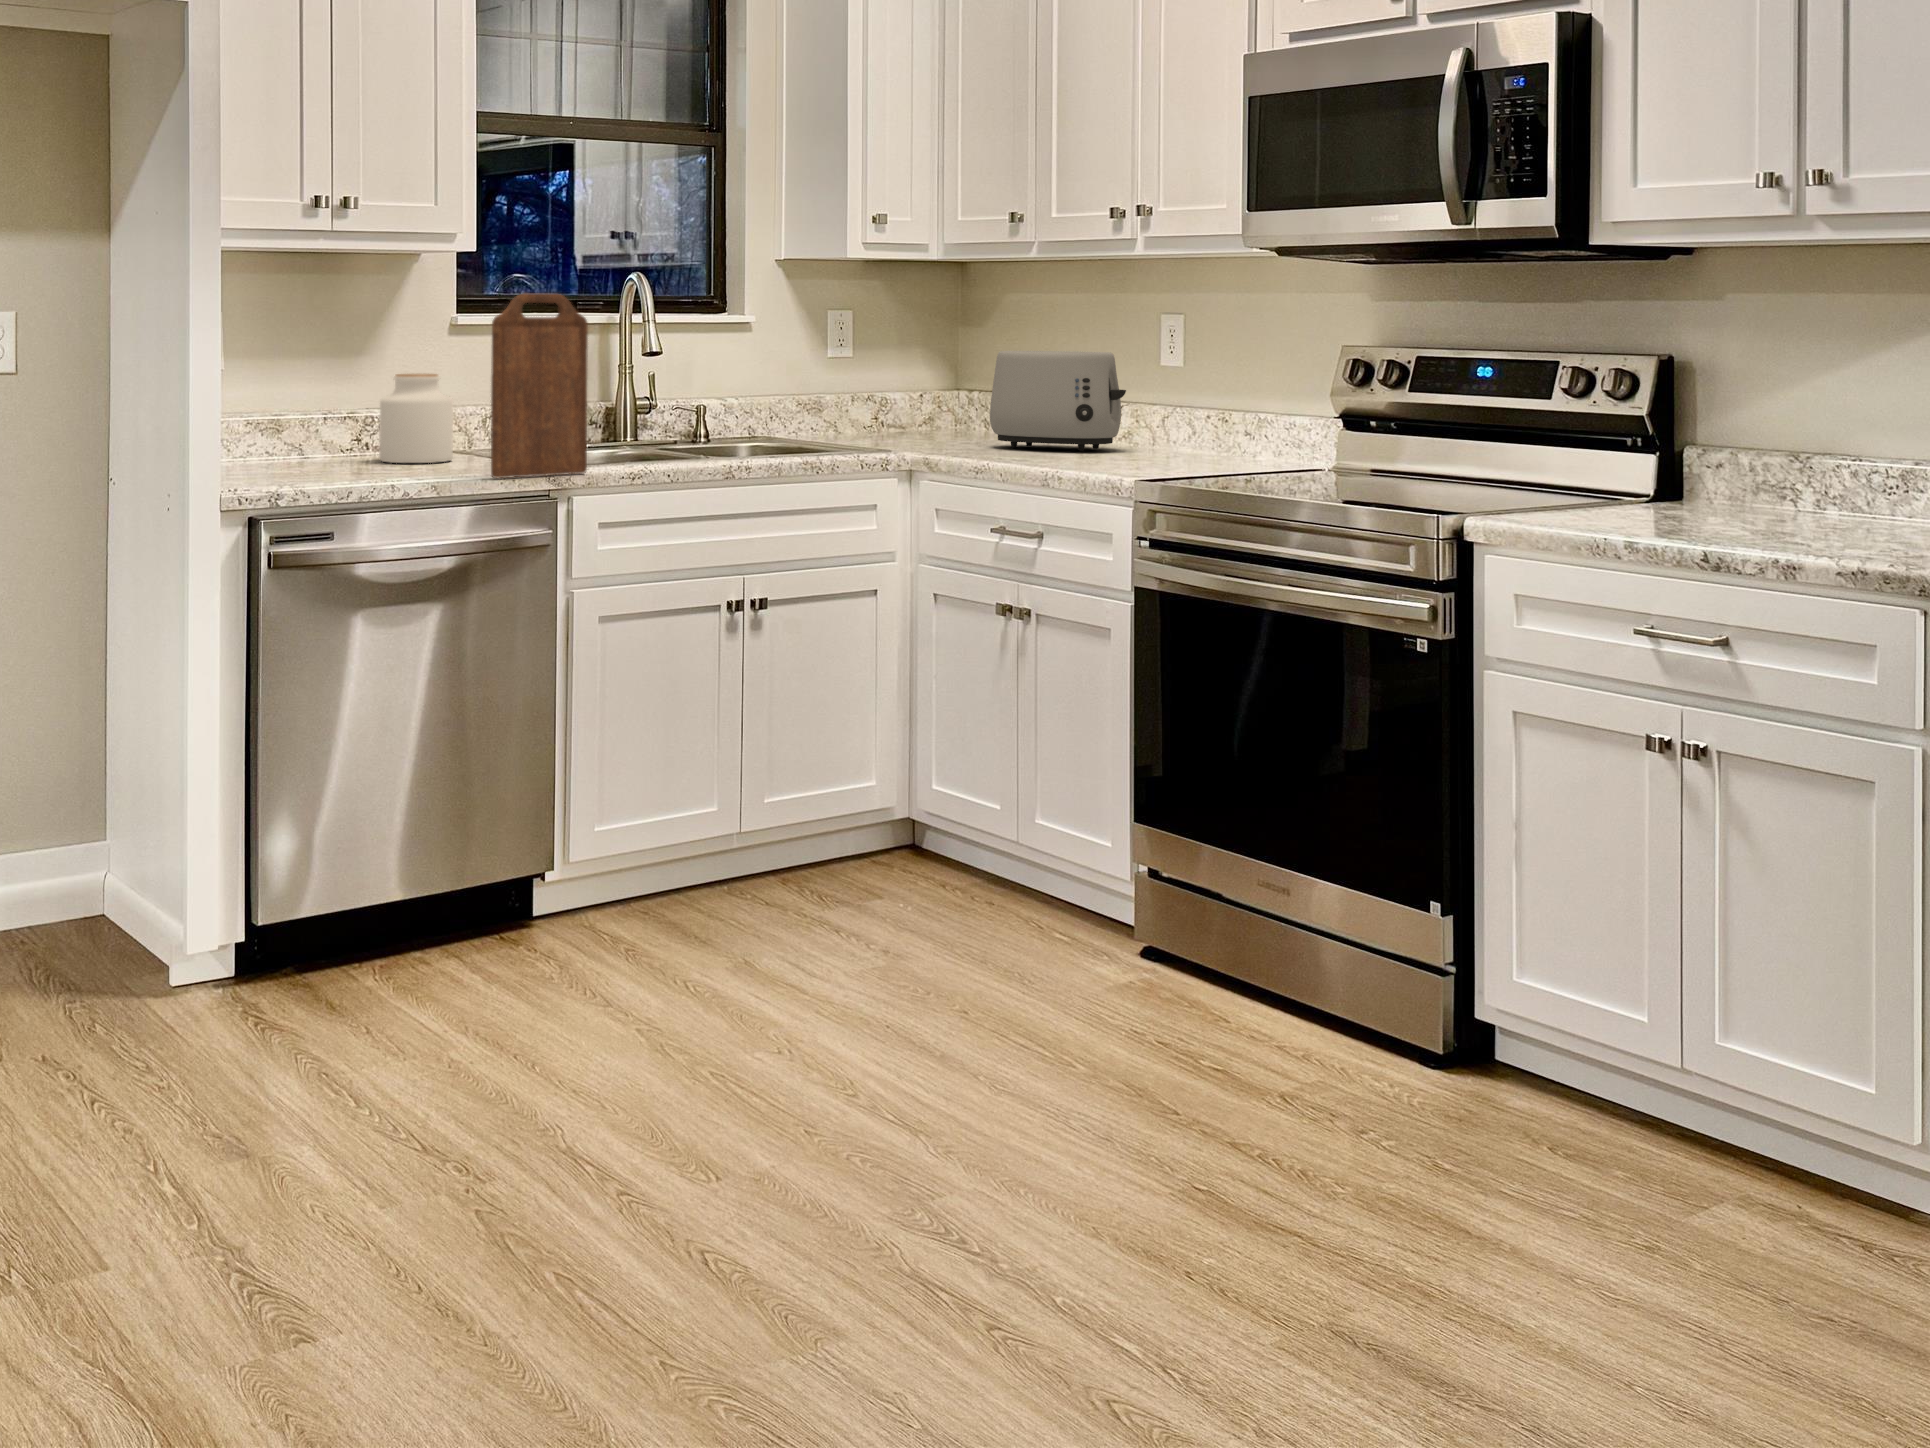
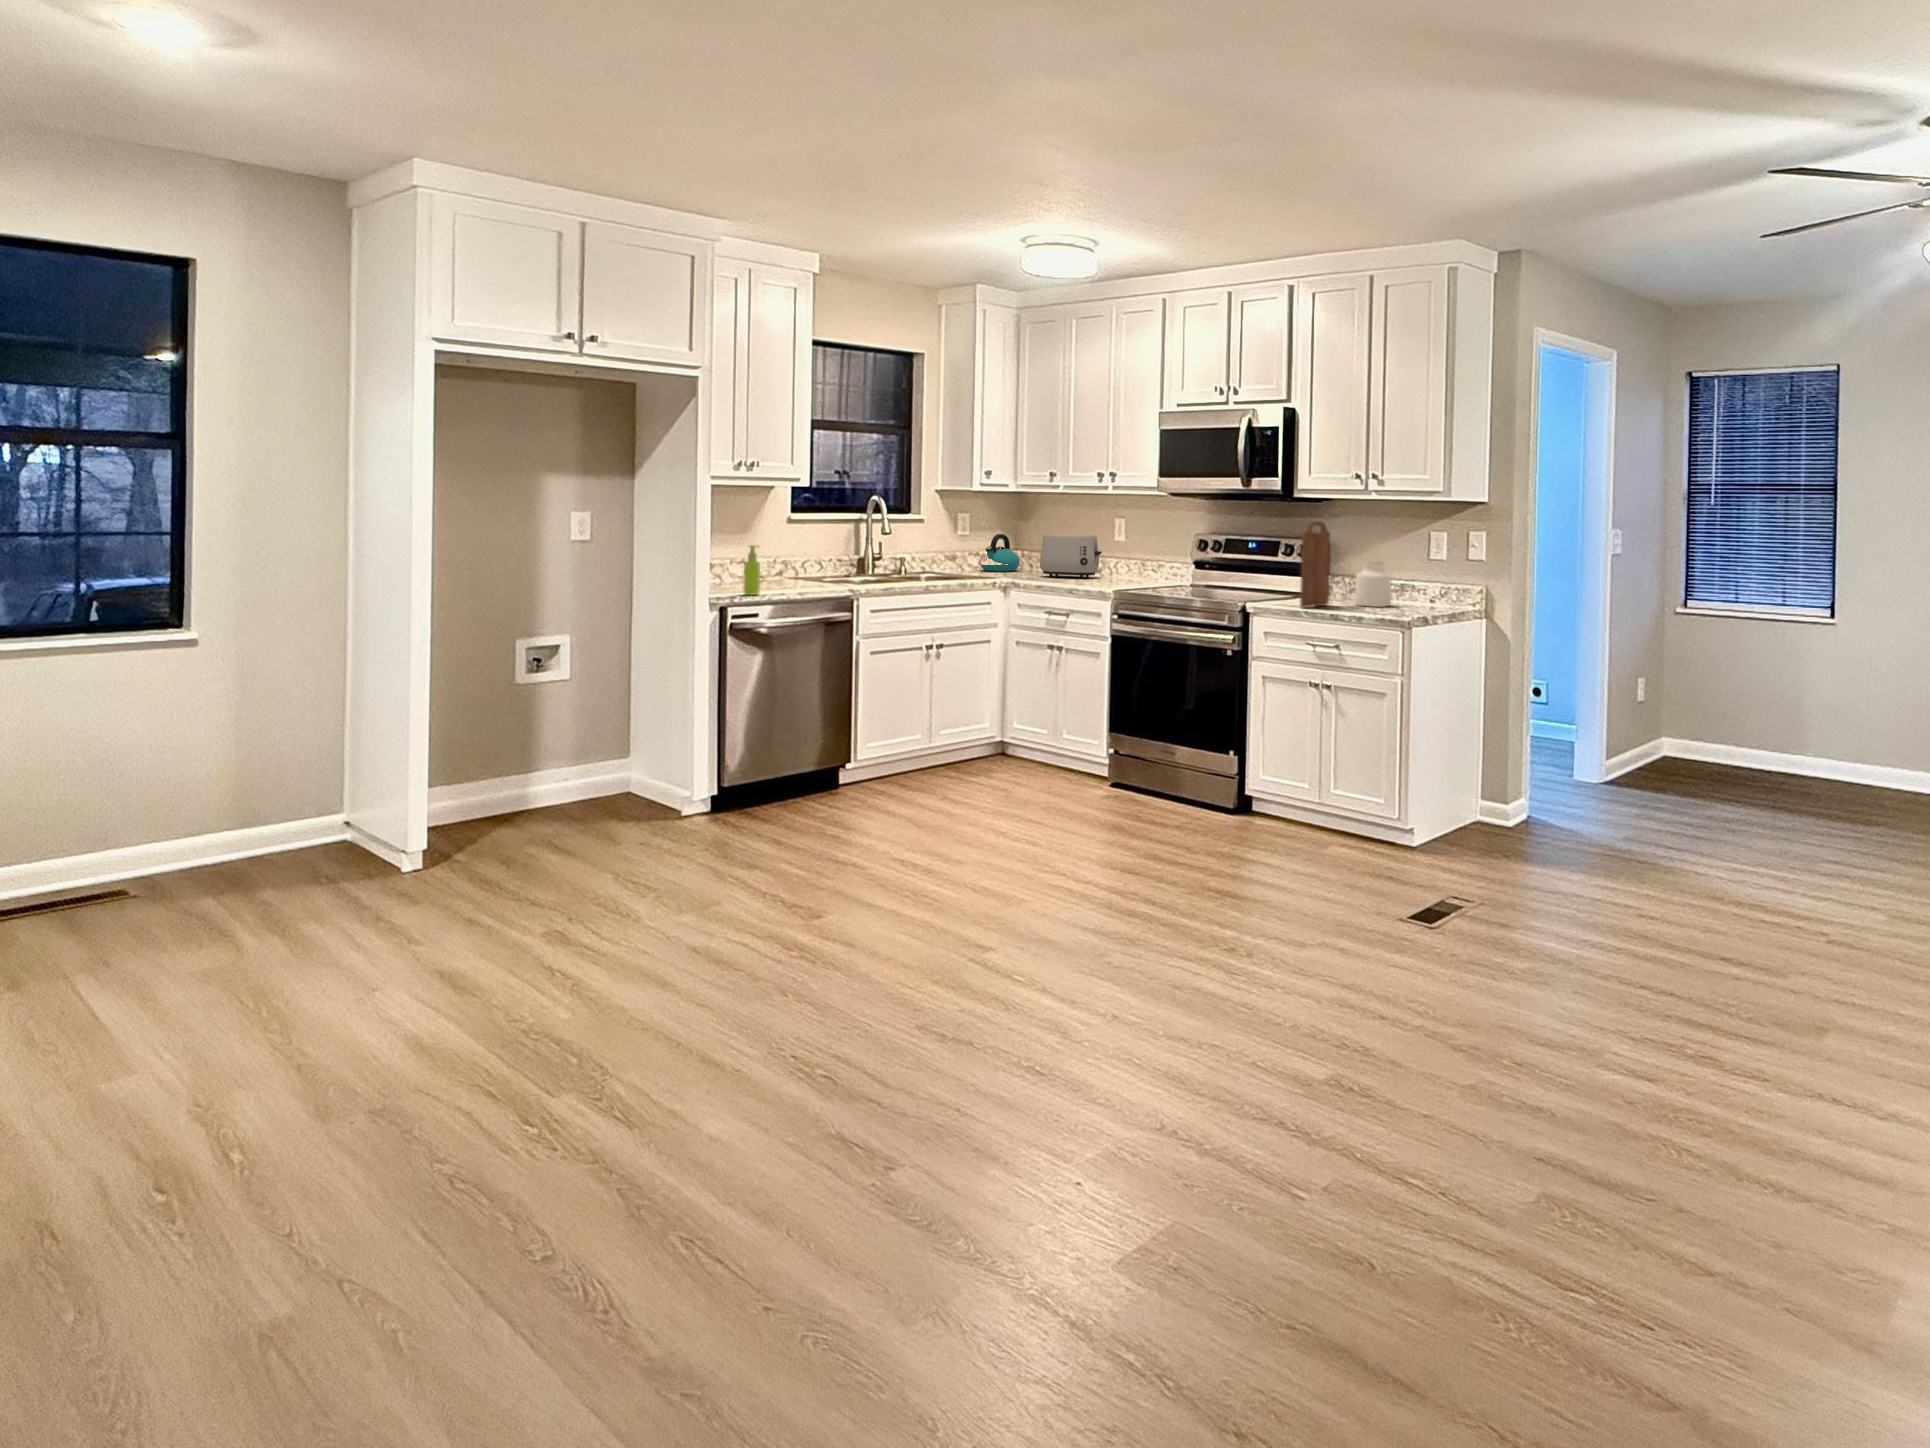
cutting board: present [491,293,588,478] -> present [1300,521,1330,608]
kettle: none [873,354,957,436] -> present [981,534,1020,572]
jar: present [379,374,453,463] -> present [1355,562,1391,607]
soap dispenser: none [293,377,327,489] -> present [744,545,760,595]

